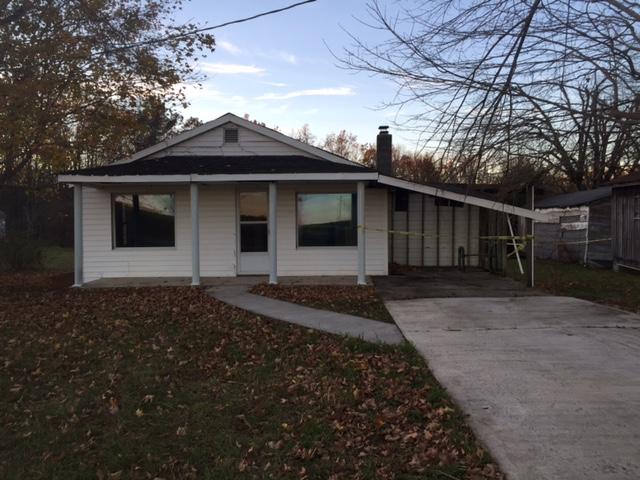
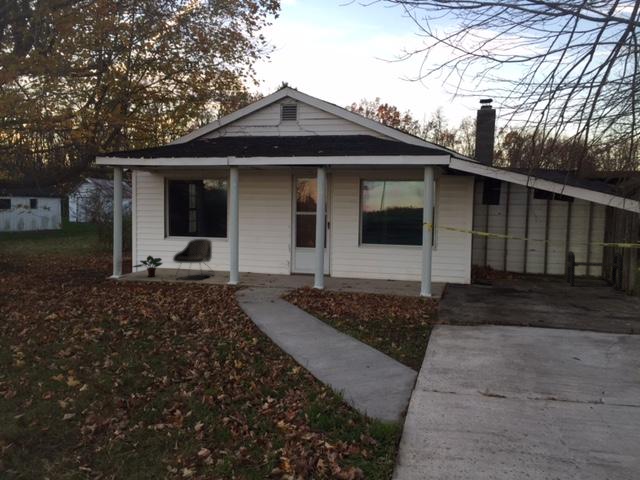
lounge chair: none [129,248,167,286] -> present [173,239,212,277]
potted plant: none [86,265,117,285] -> present [133,256,162,277]

